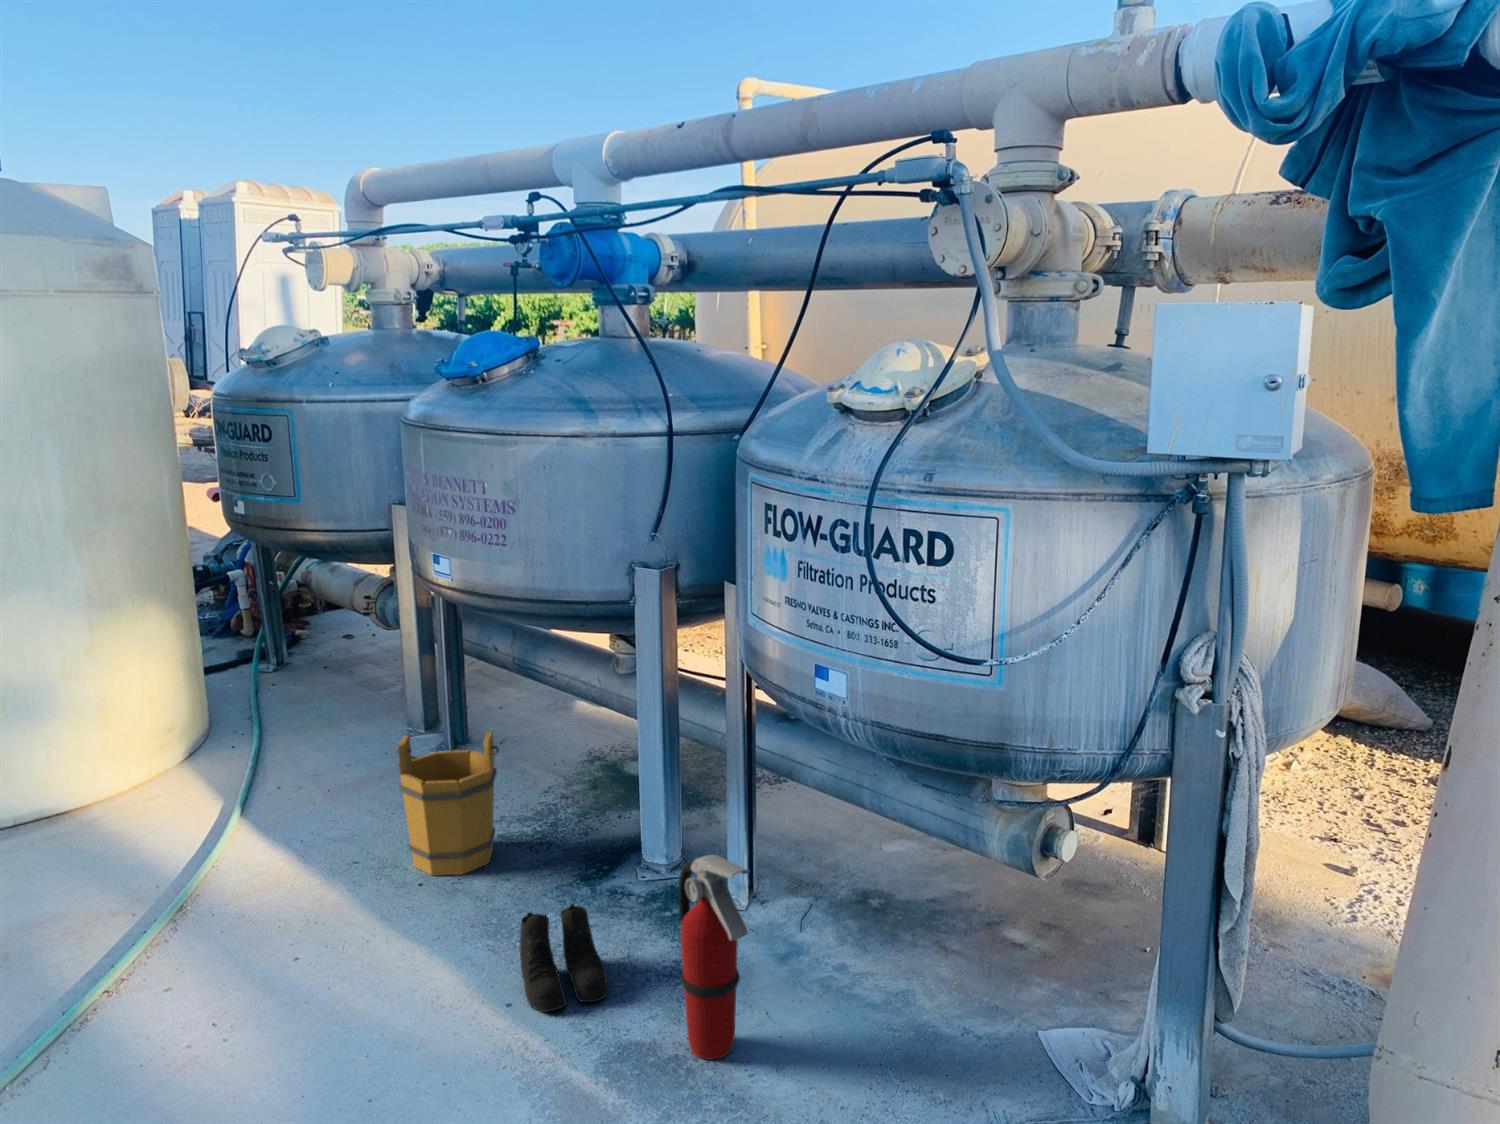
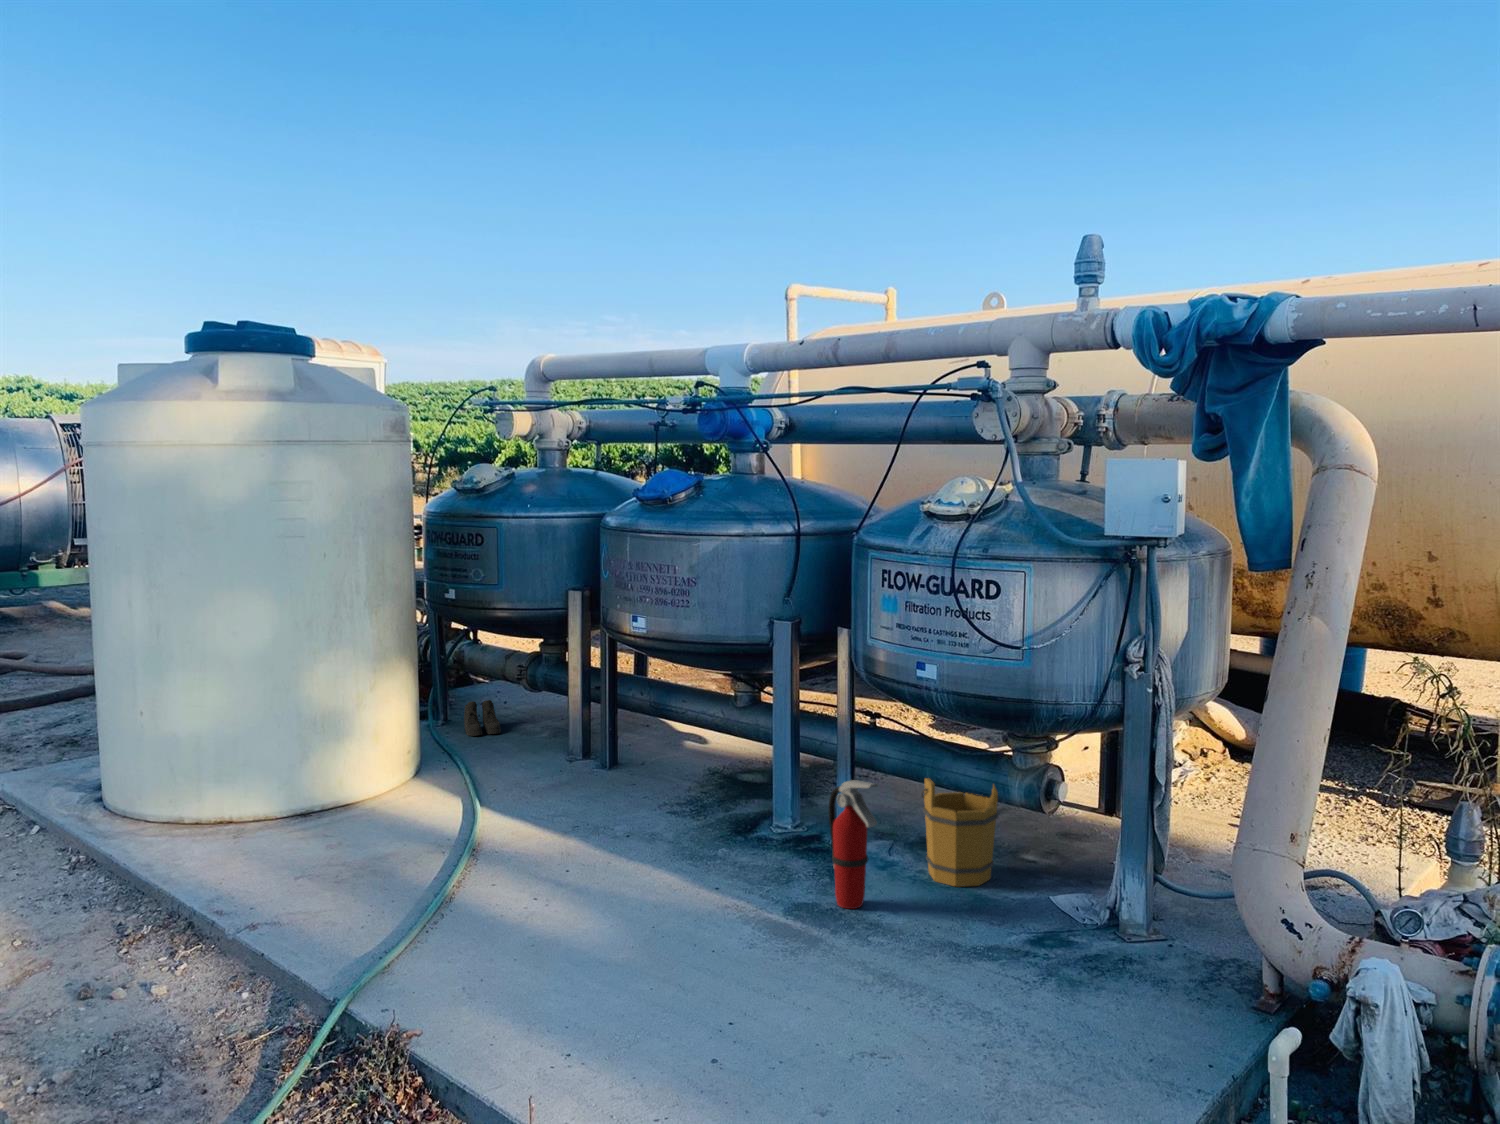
bucket: present [396,732,499,876] -> present [921,778,998,887]
boots: present [520,904,608,1012] -> present [464,700,501,736]

